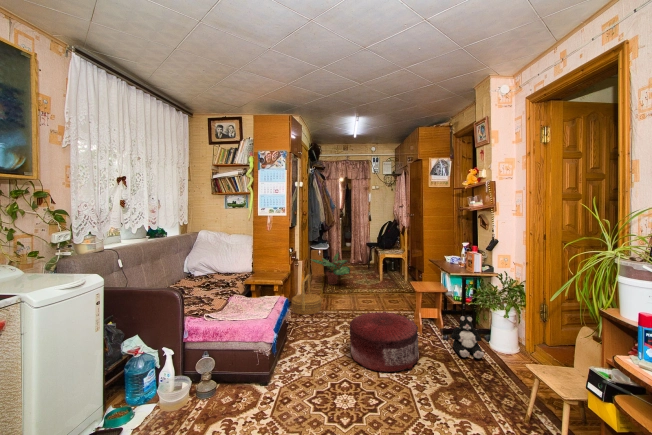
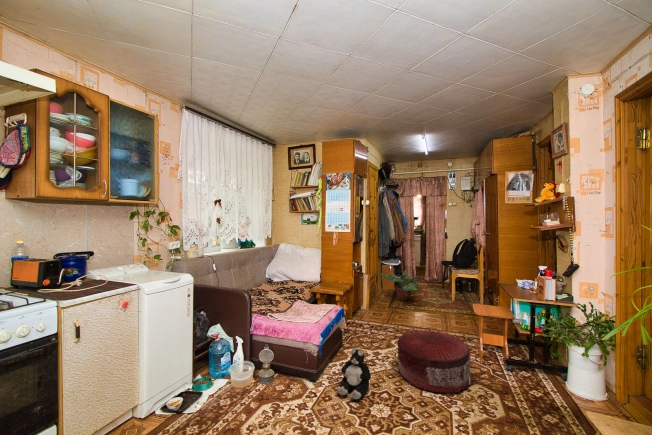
woven basket: present [292,275,322,315] -> none [354,288,383,326]
plush toy: present [451,316,484,358] -> present [337,348,371,399]

